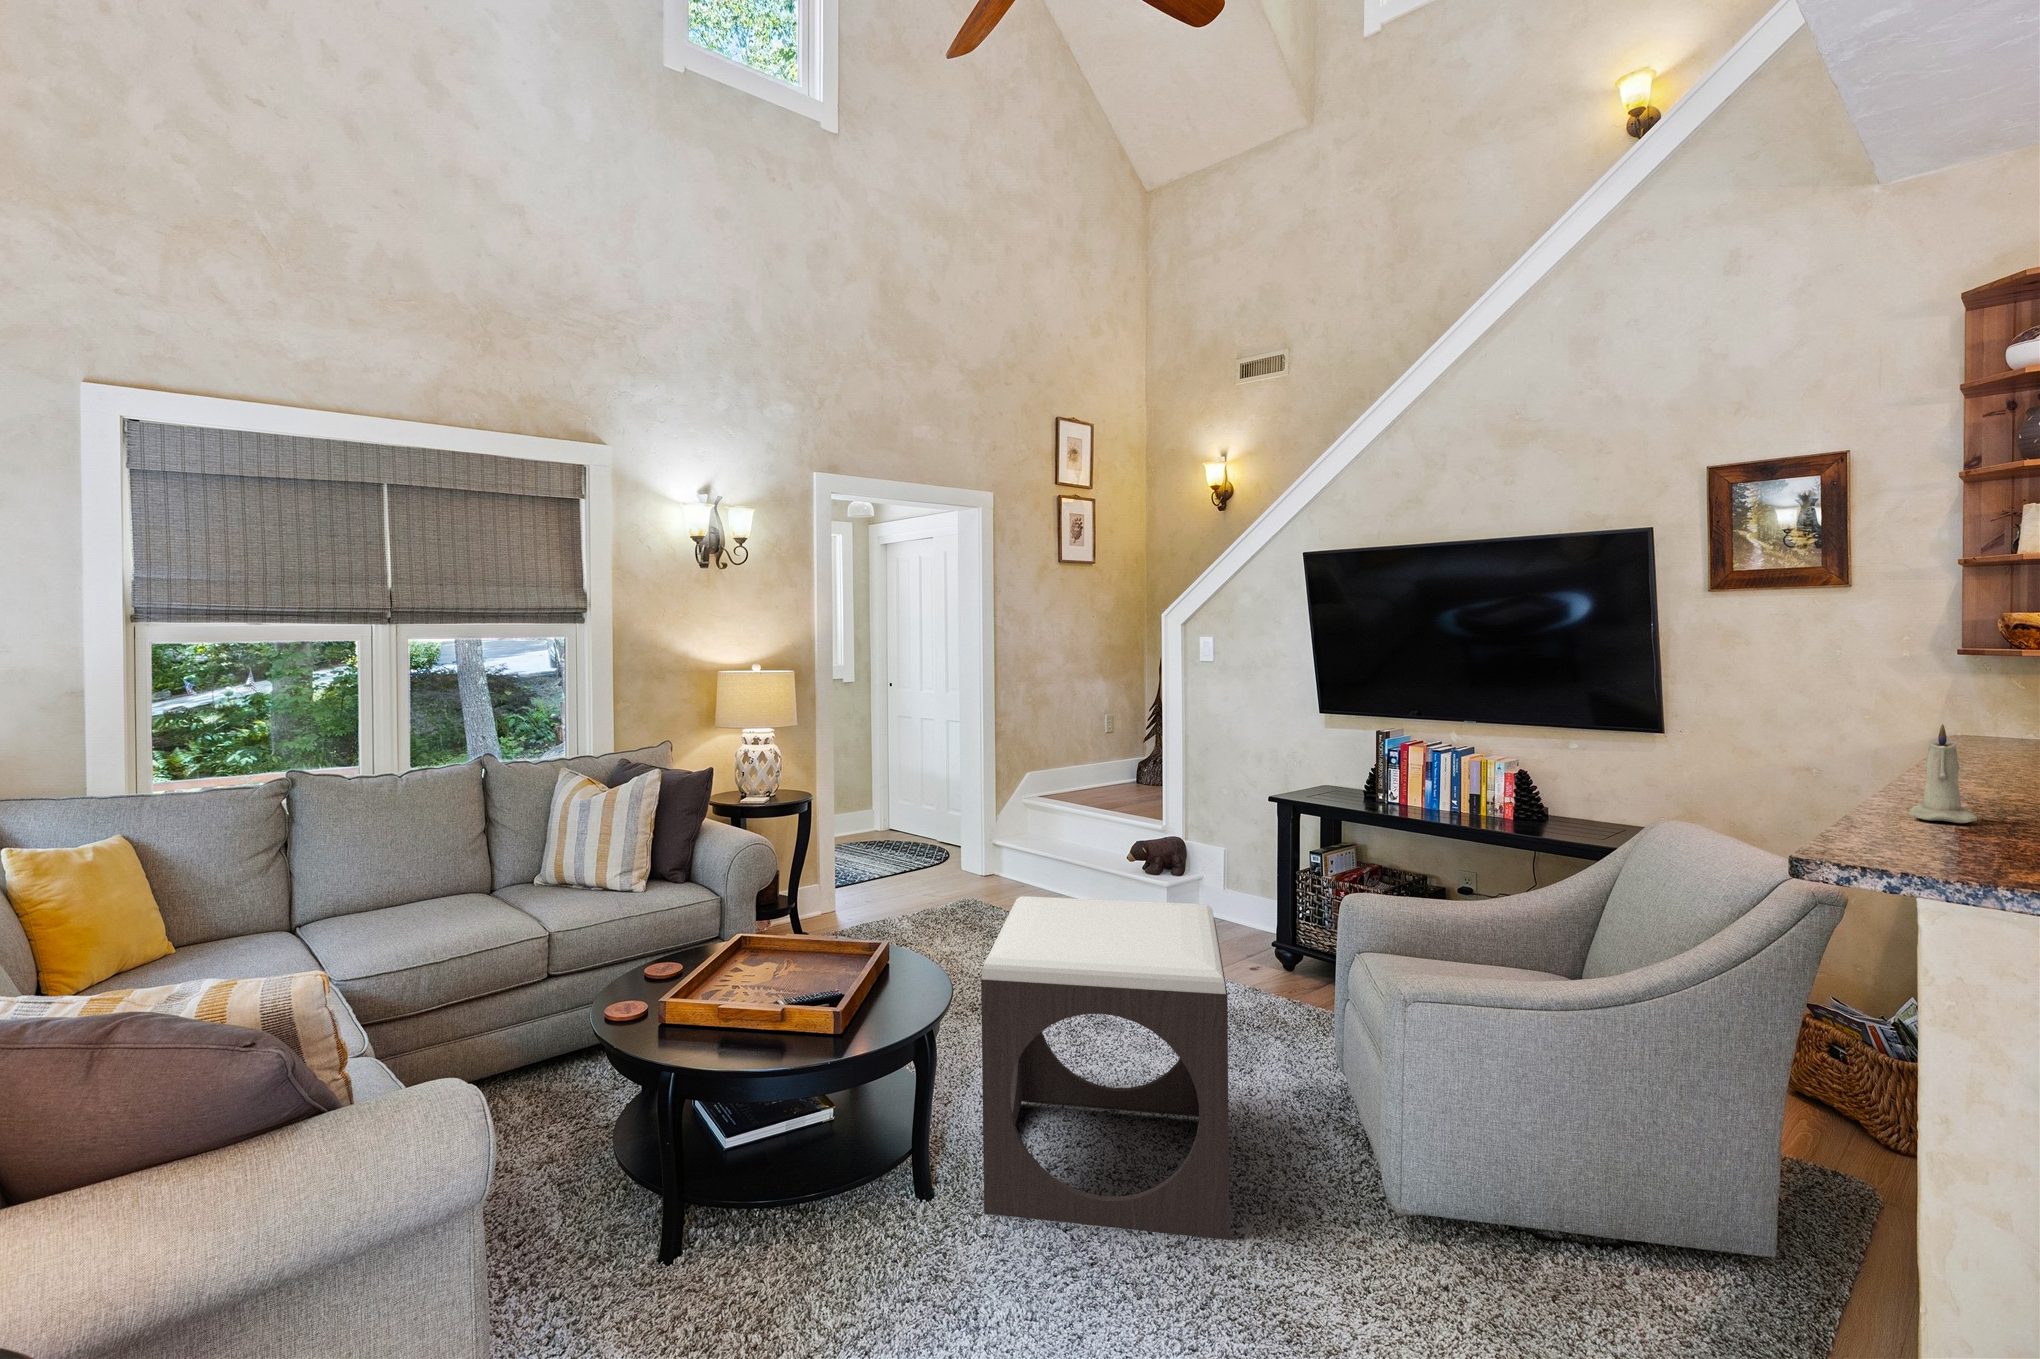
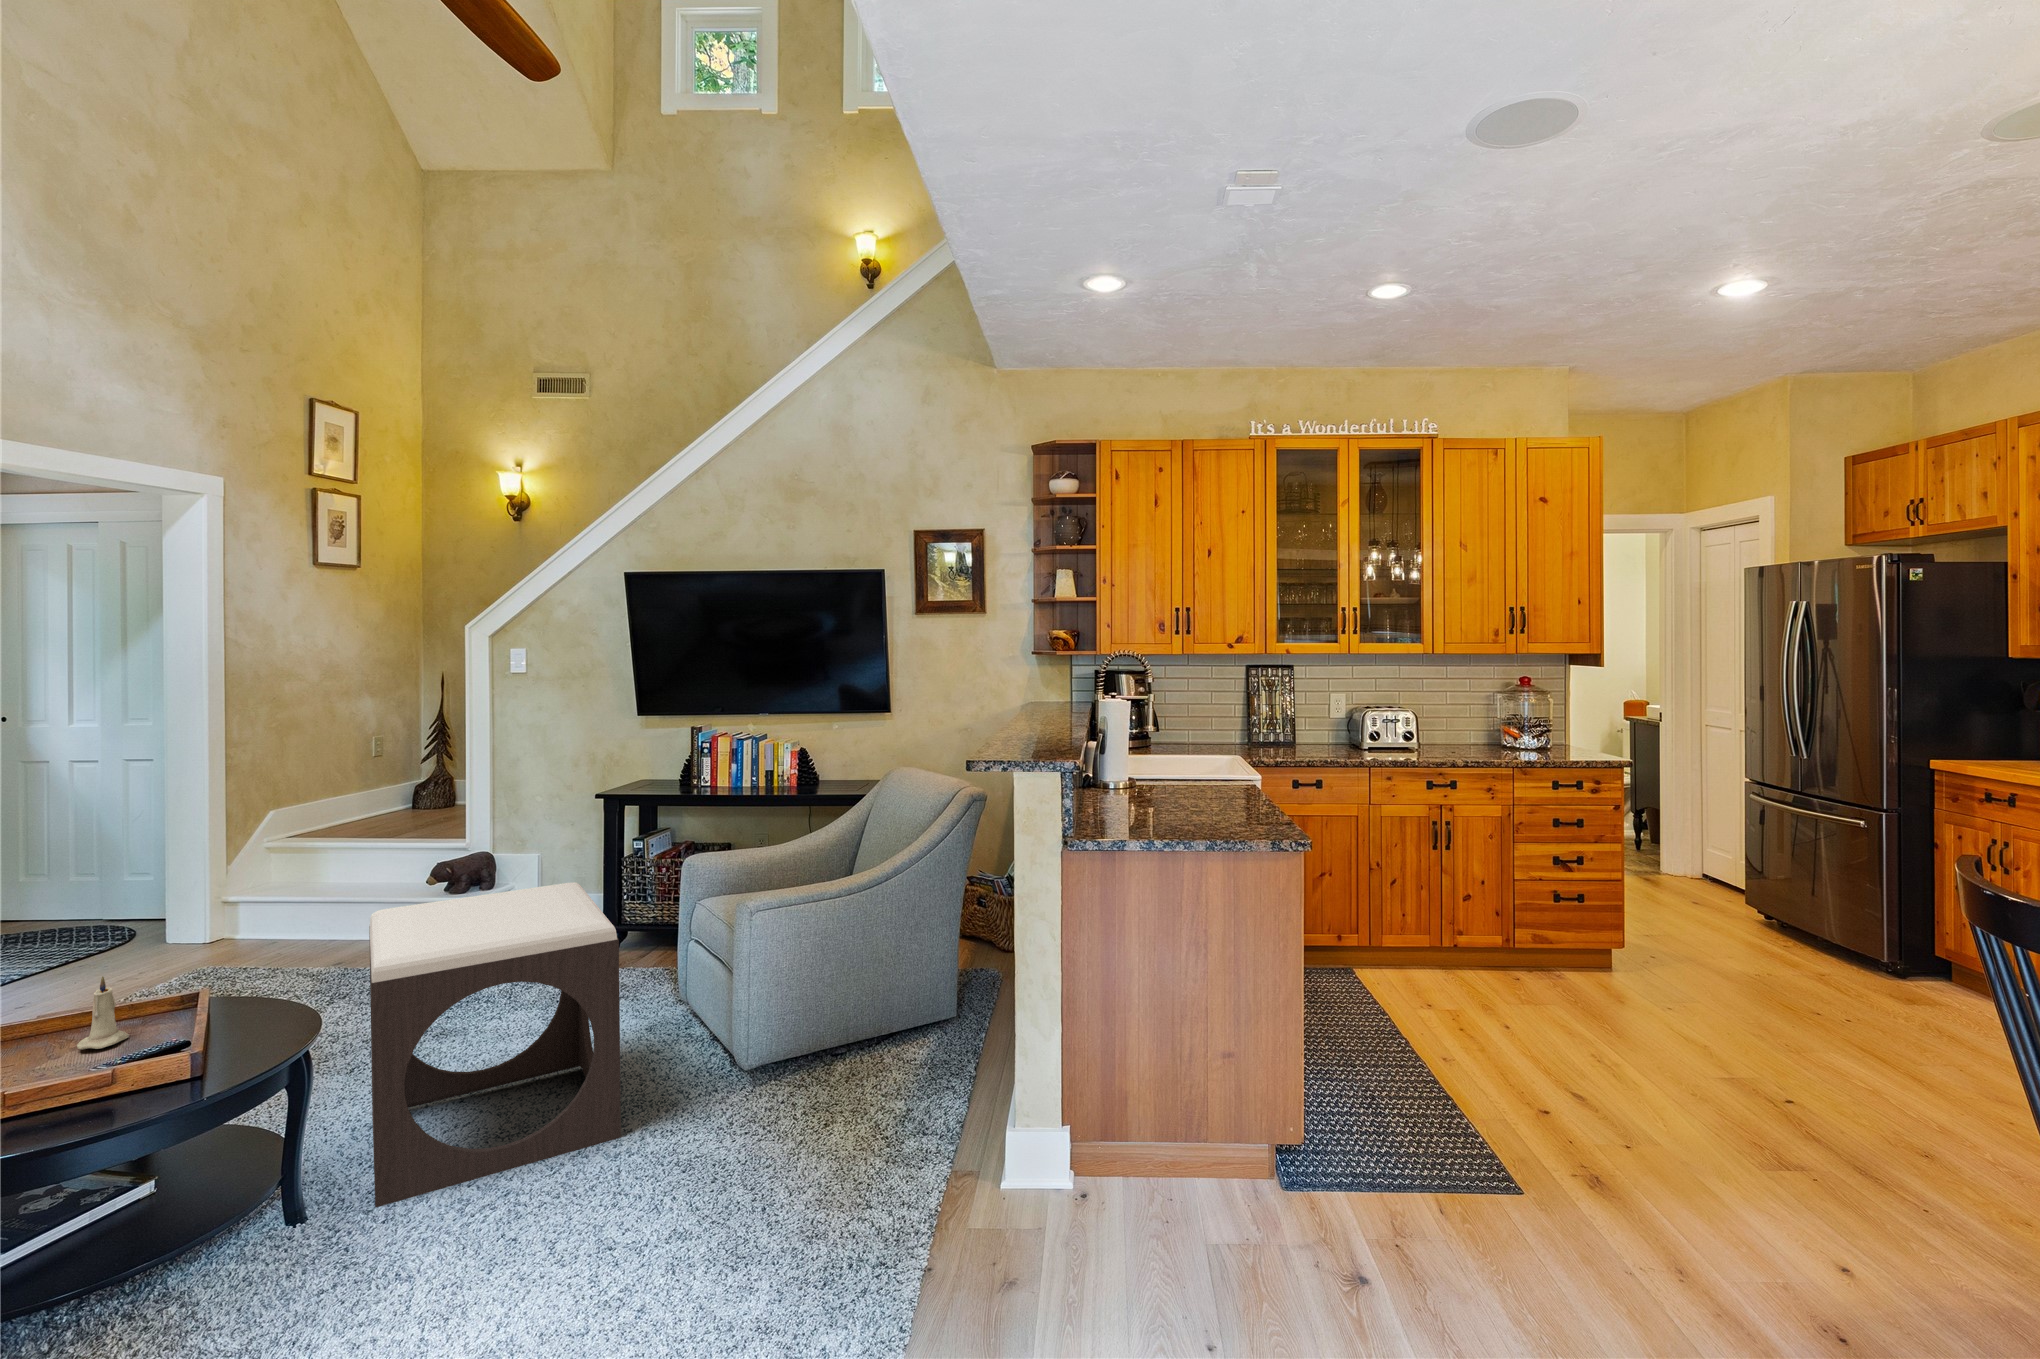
candle: present [1909,724,1977,823] -> present [77,976,129,1050]

